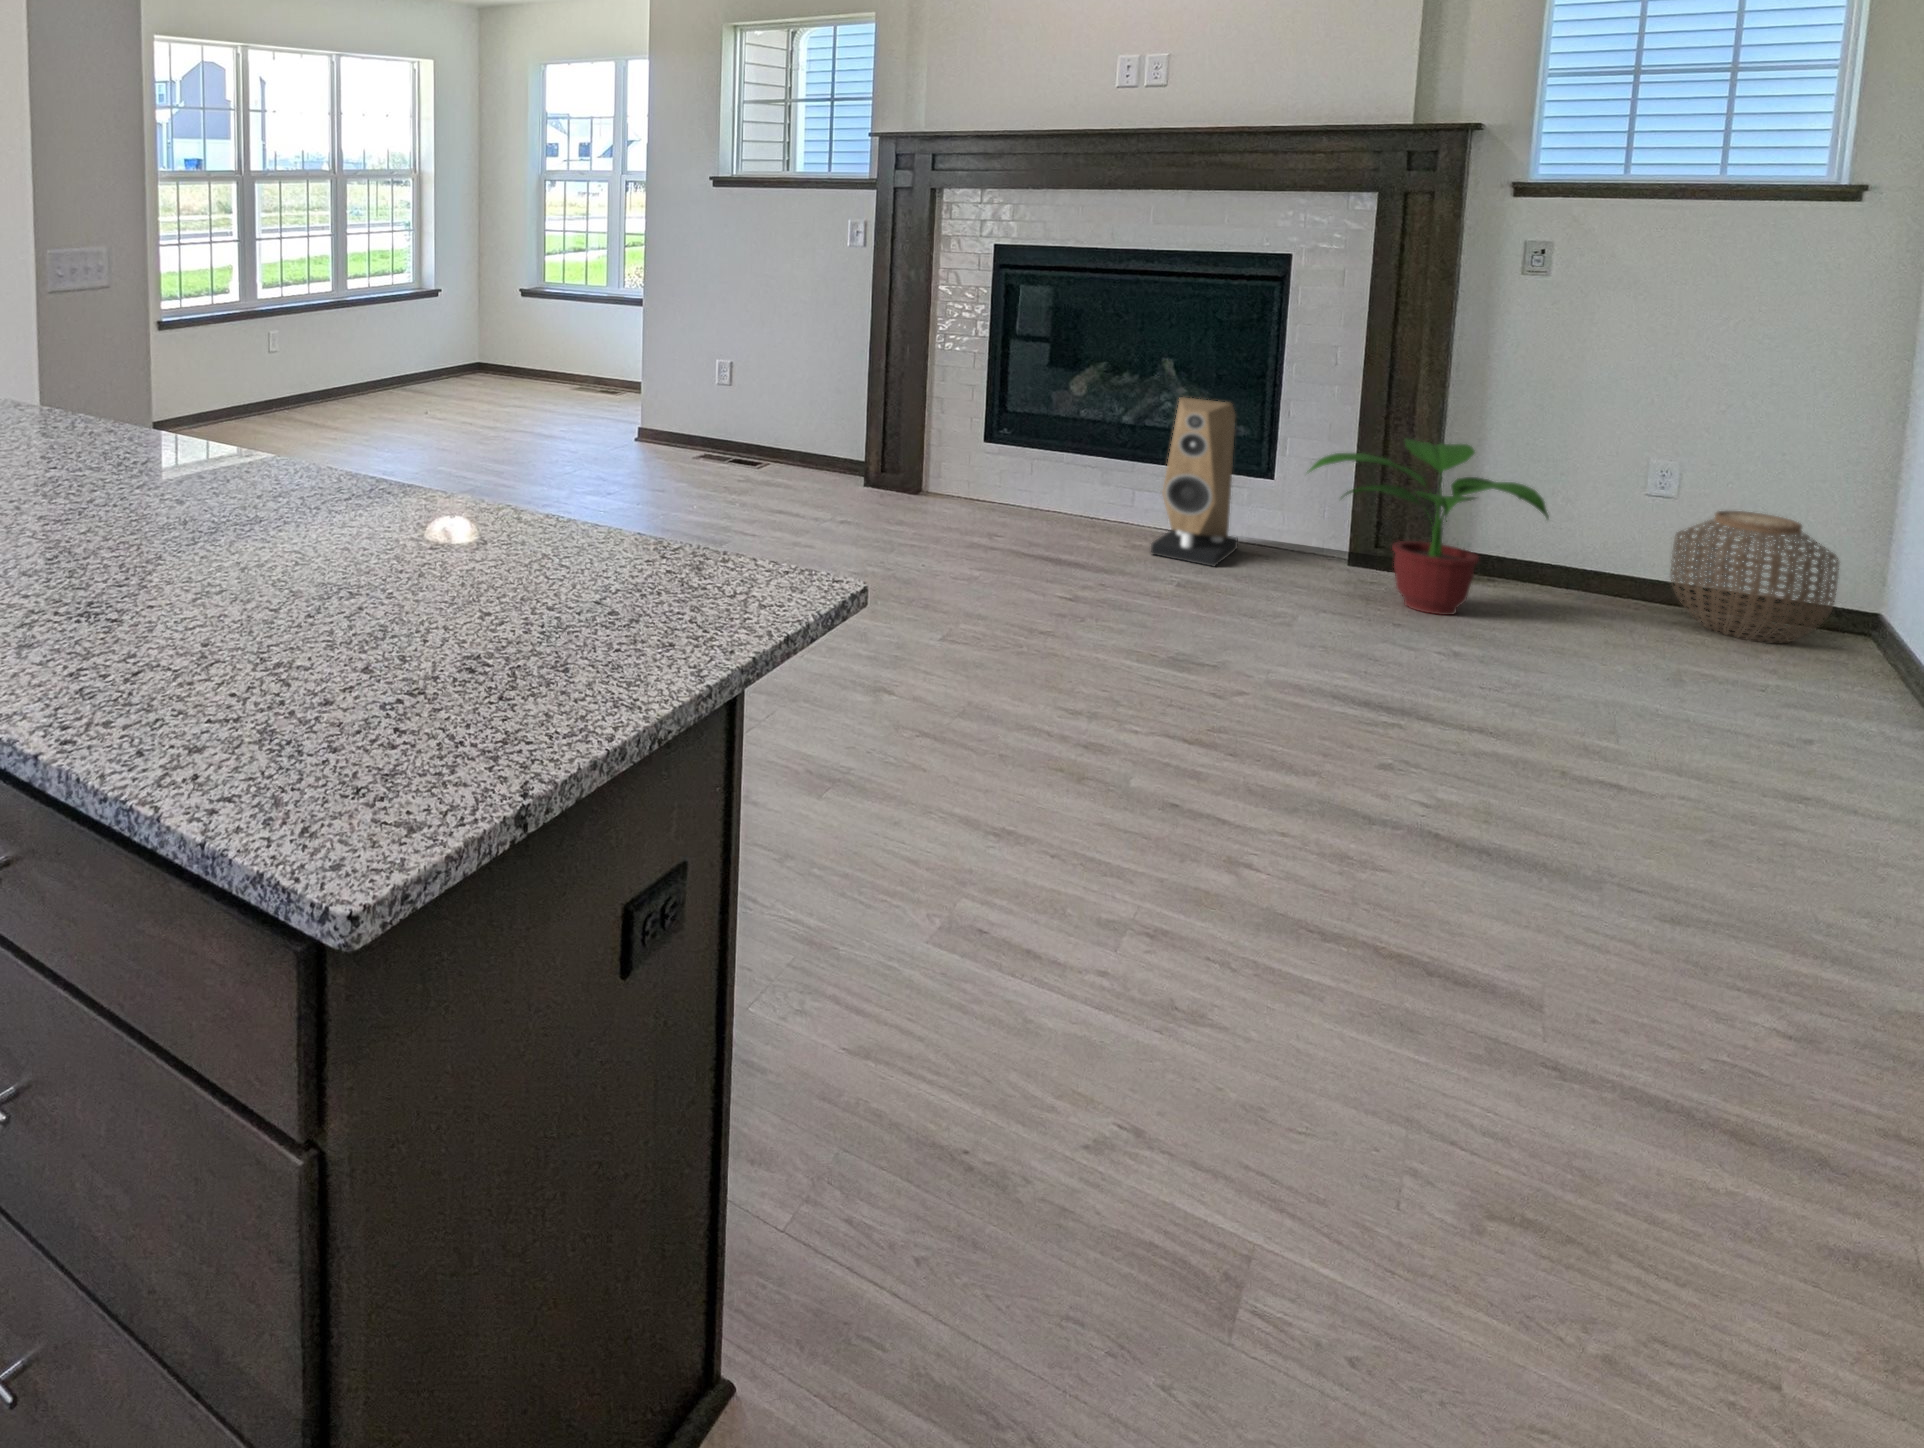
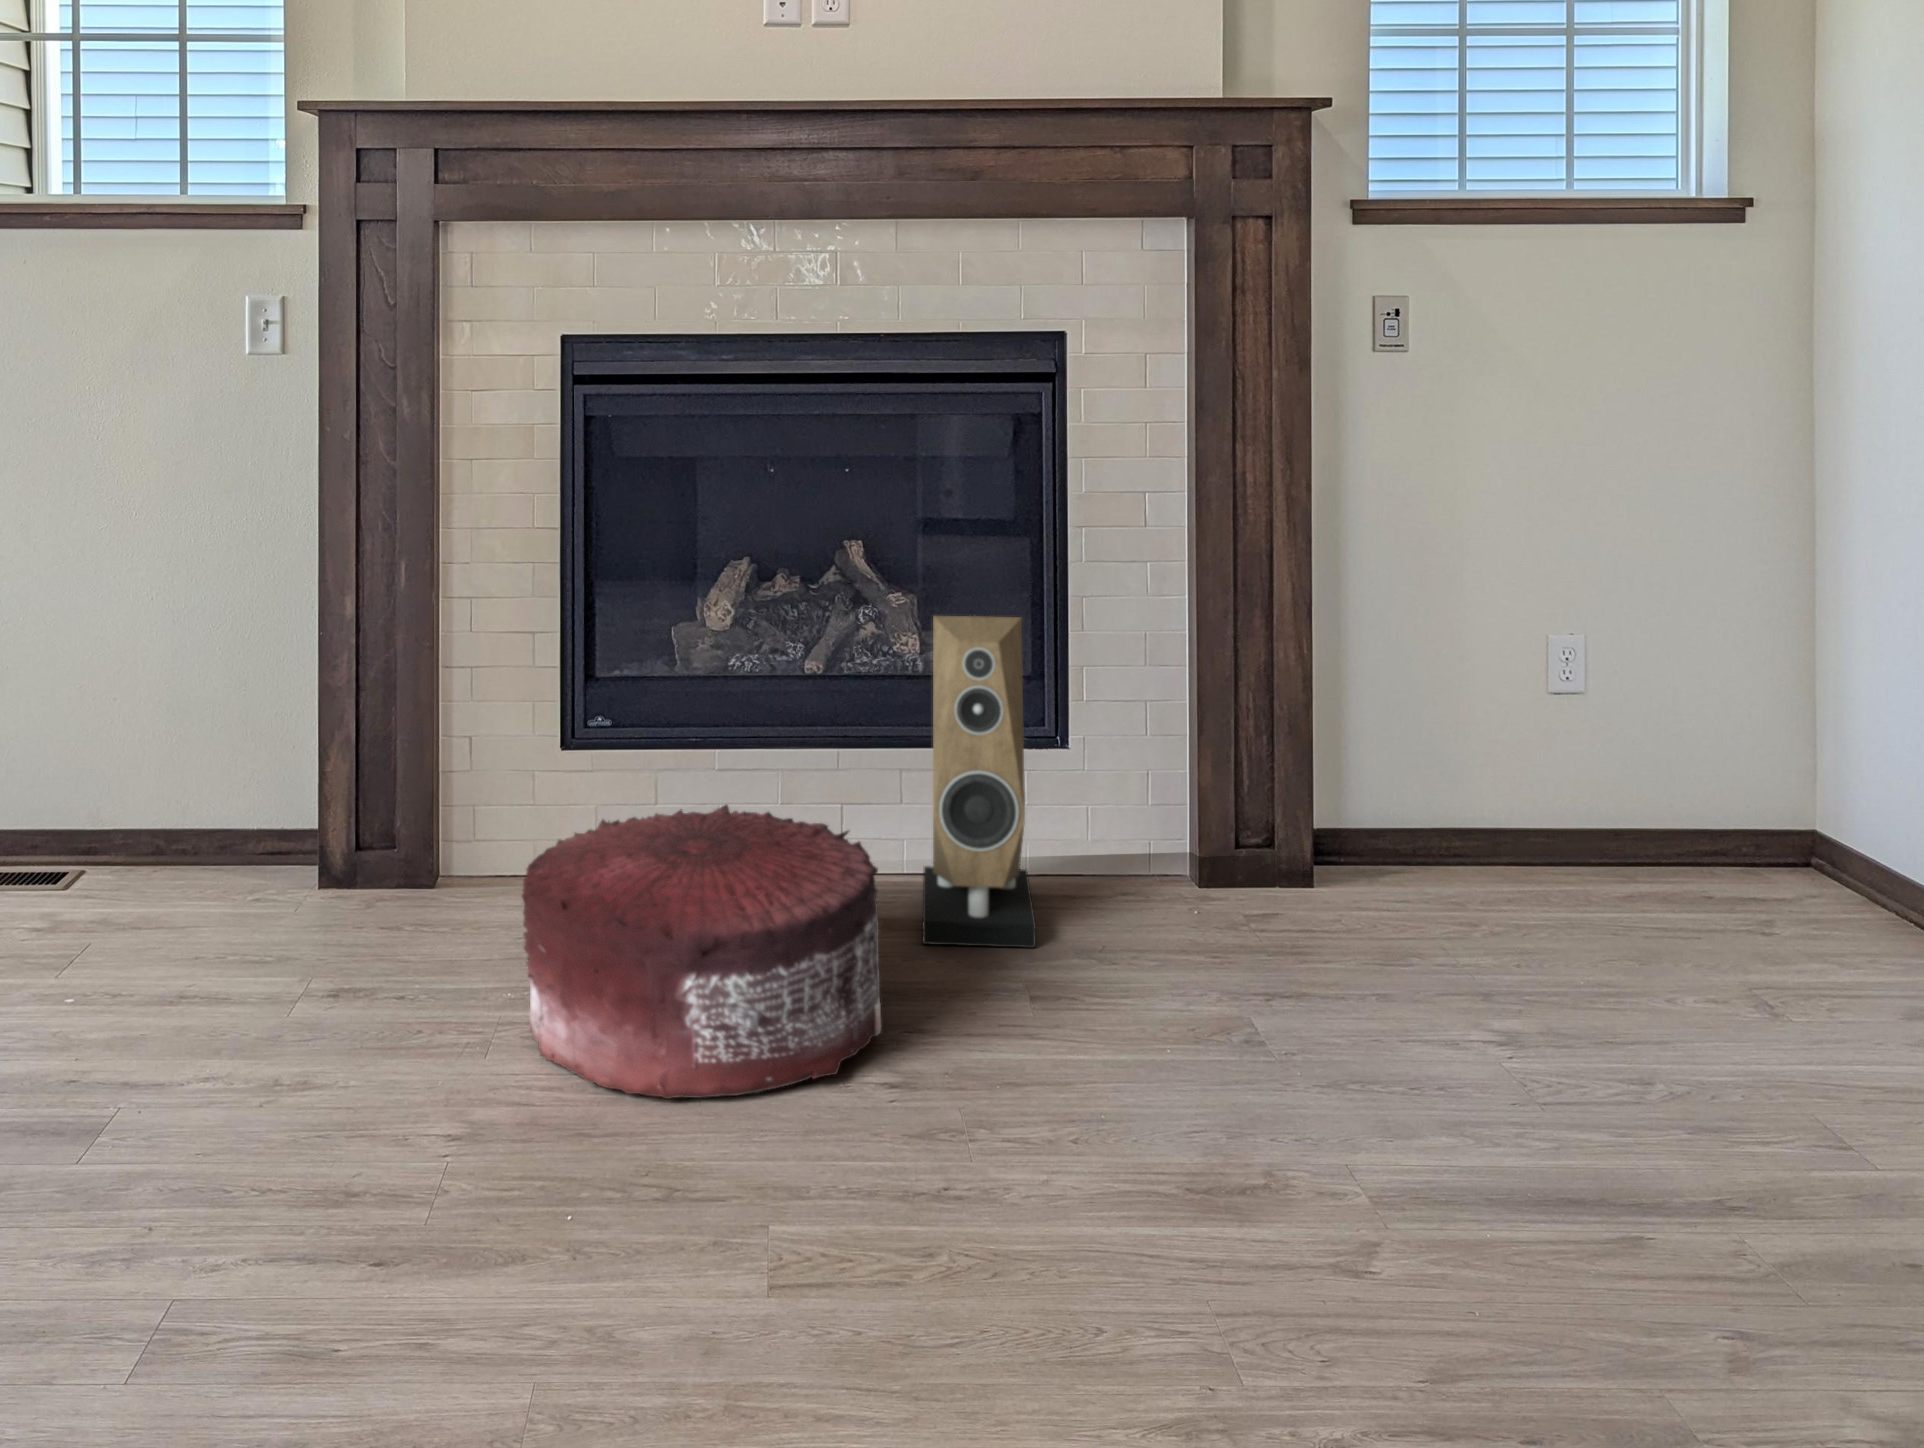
potted plant: present [1309,439,1549,615] -> none [1196,645,1556,969]
pouf: none [925,464,1104,579] -> present [522,805,882,1099]
woven basket: present [1671,511,1839,643] -> none [1599,698,1794,904]

